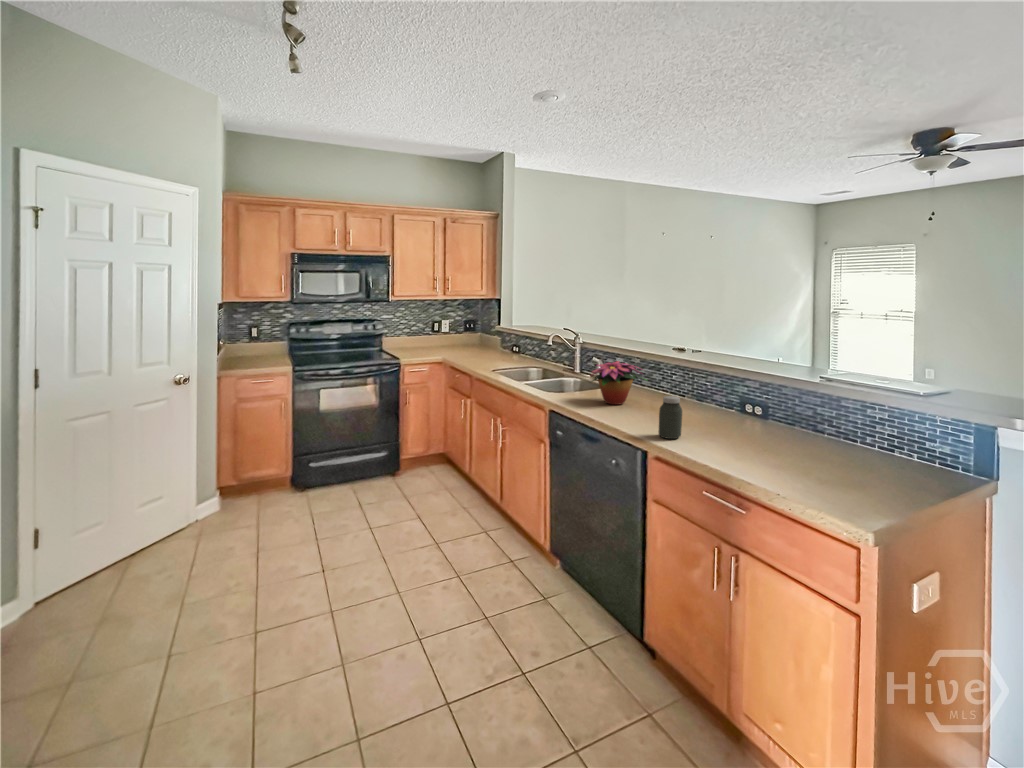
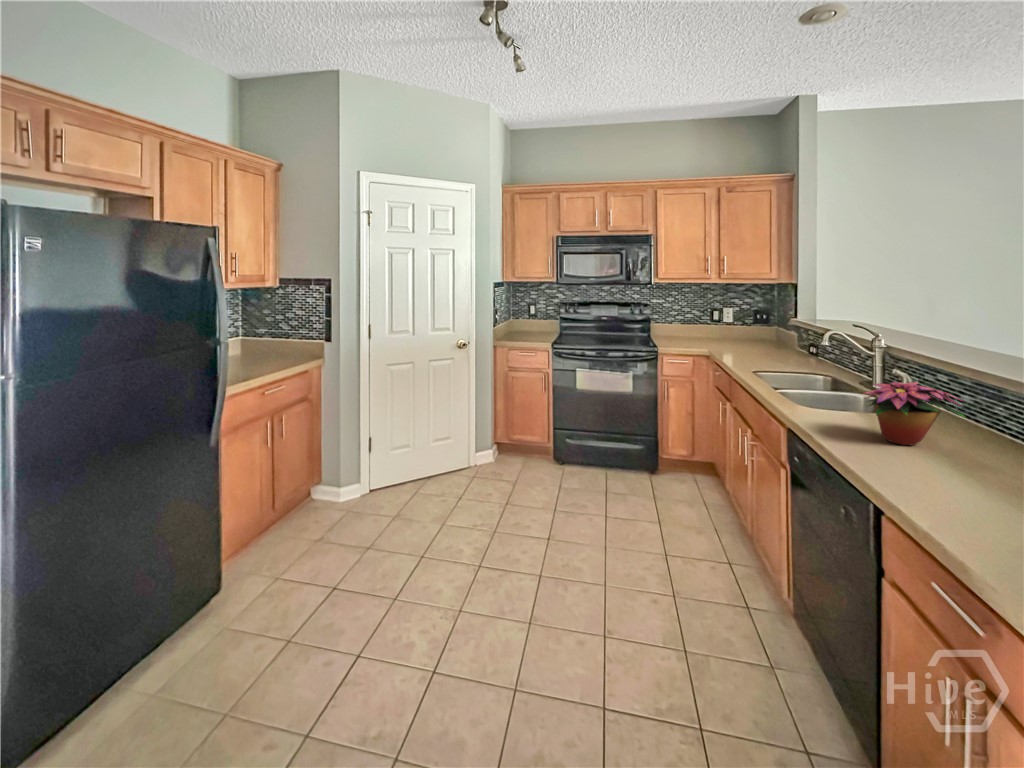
jar: present [659,396,682,439] -> none [936,451,989,522]

